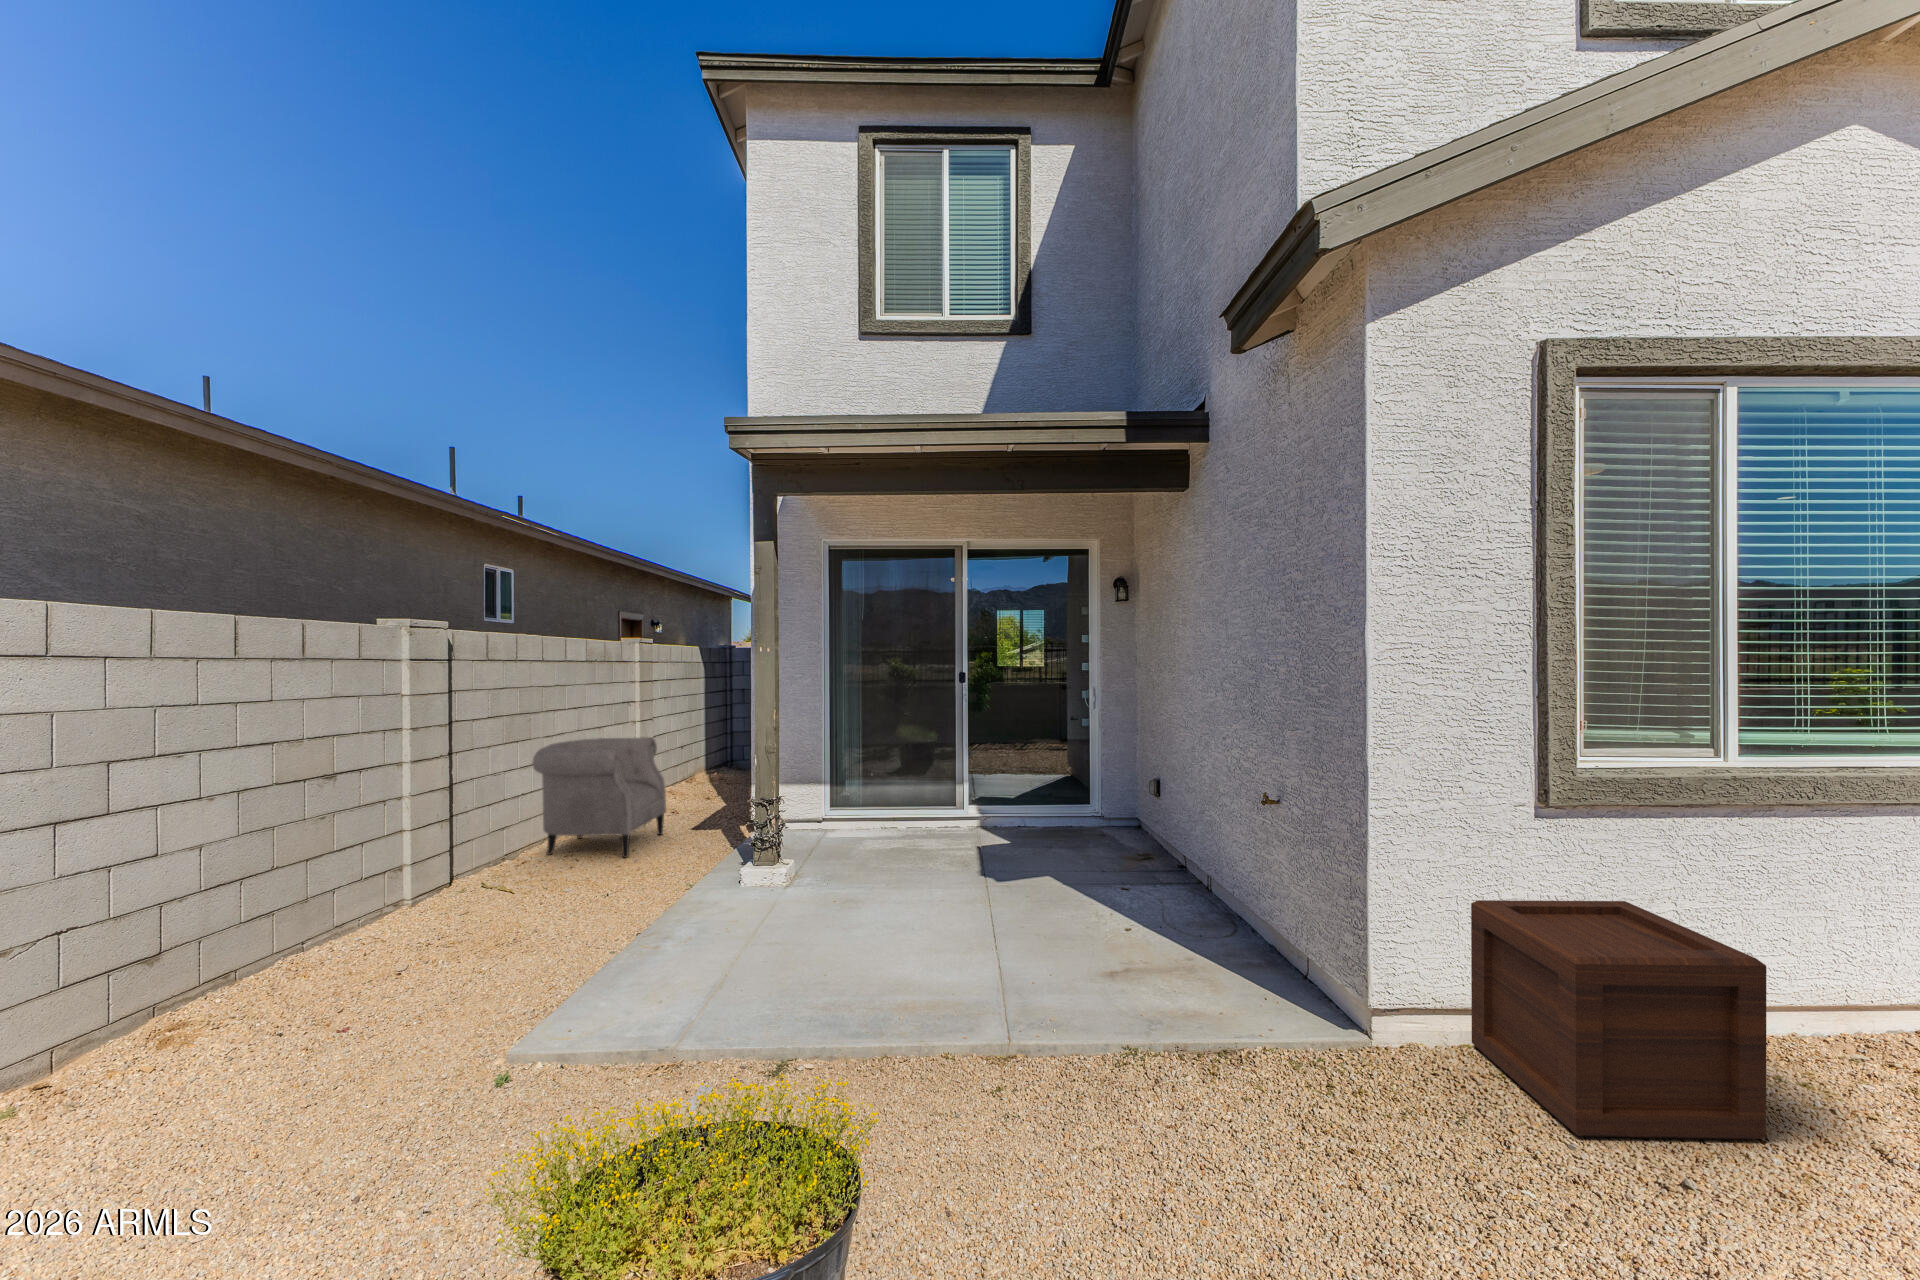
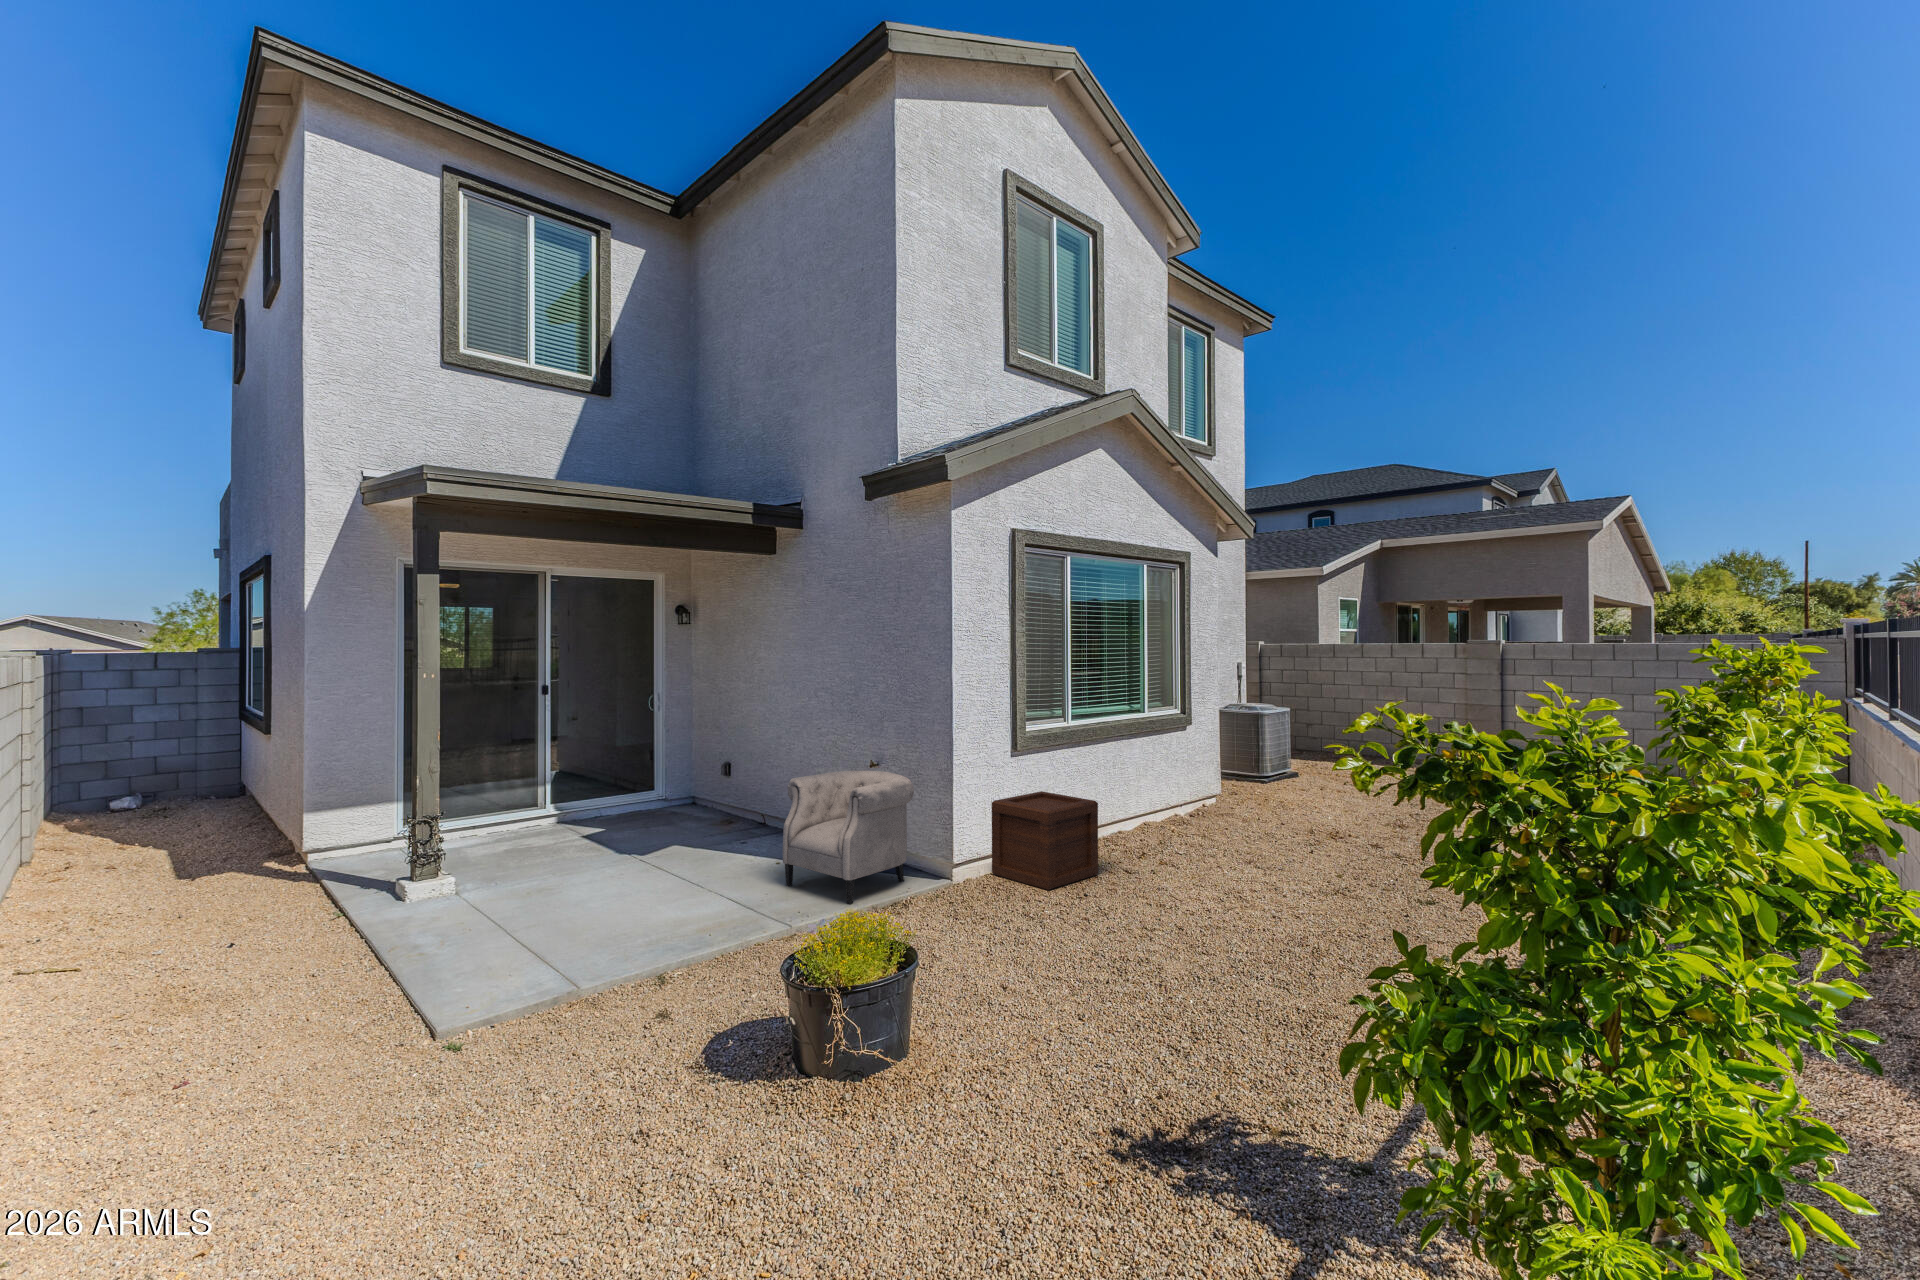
chair: present [533,737,666,858] -> present [783,770,914,904]

